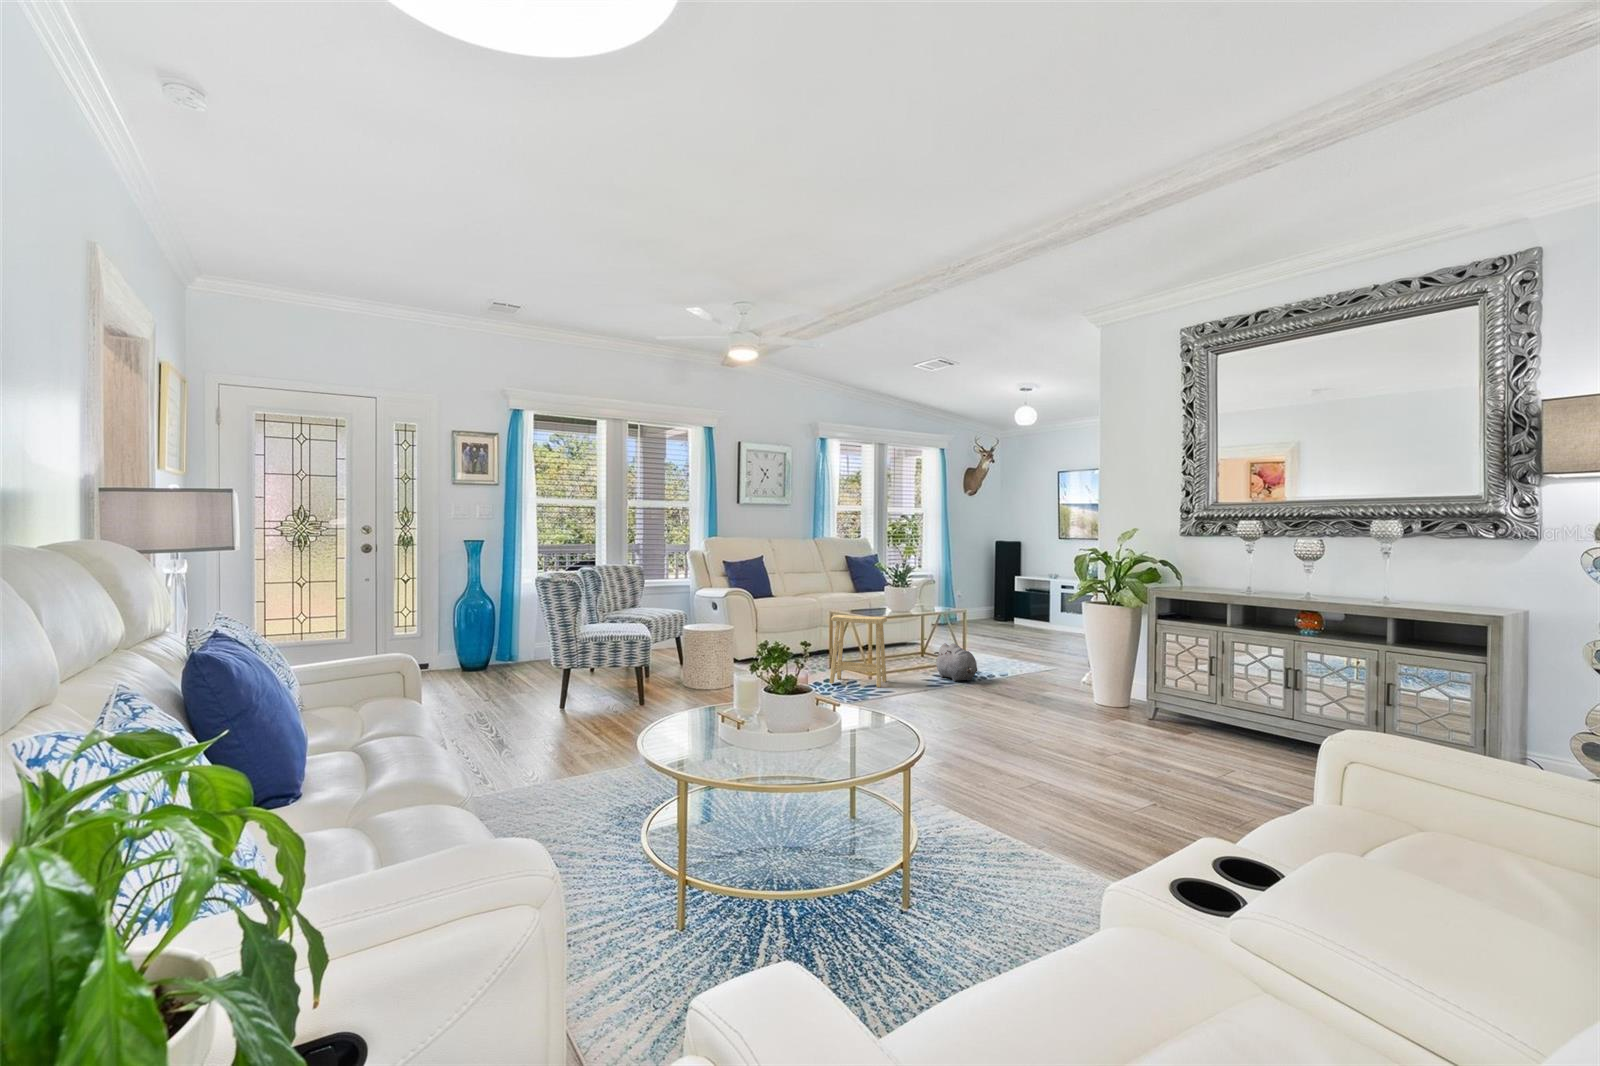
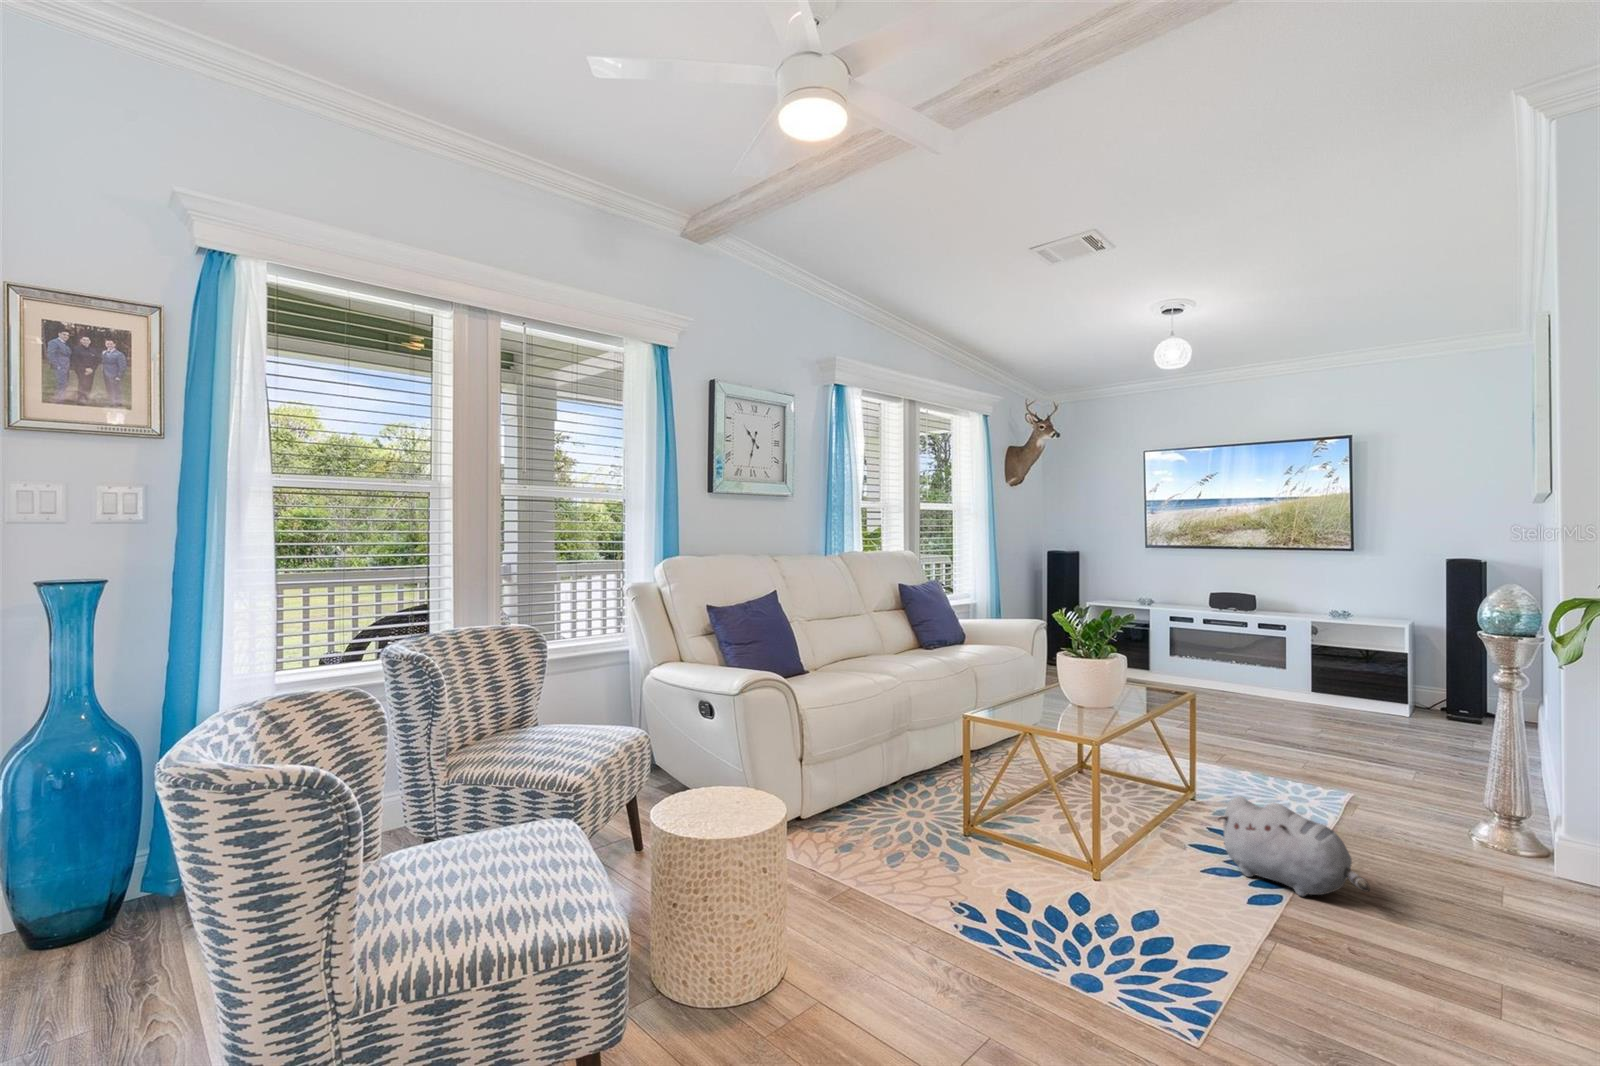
footstool: present [830,615,887,687] -> none [1038,754,1190,950]

